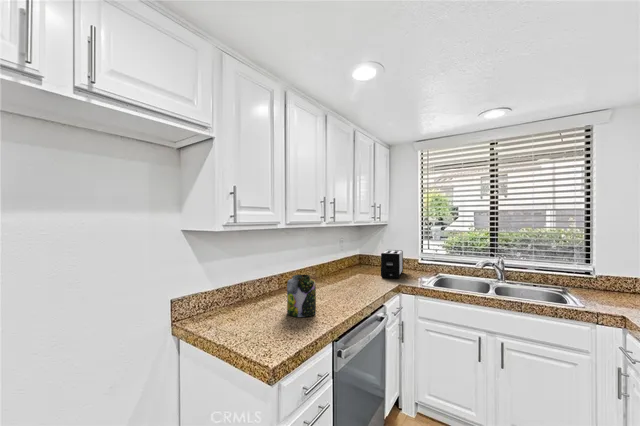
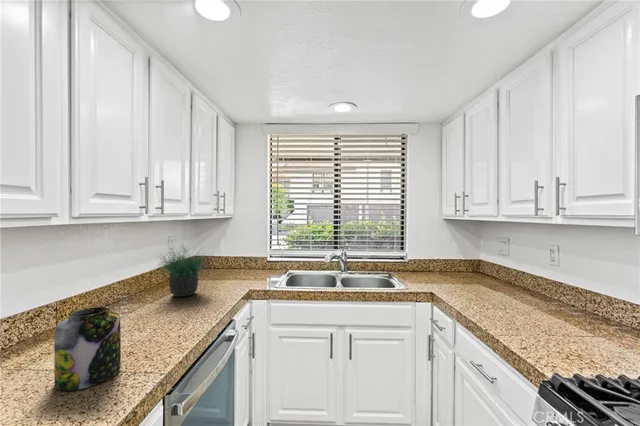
potted plant: none [327,236,372,283] -> present [161,249,205,297]
toaster: present [381,250,403,279] -> none [225,248,250,283]

